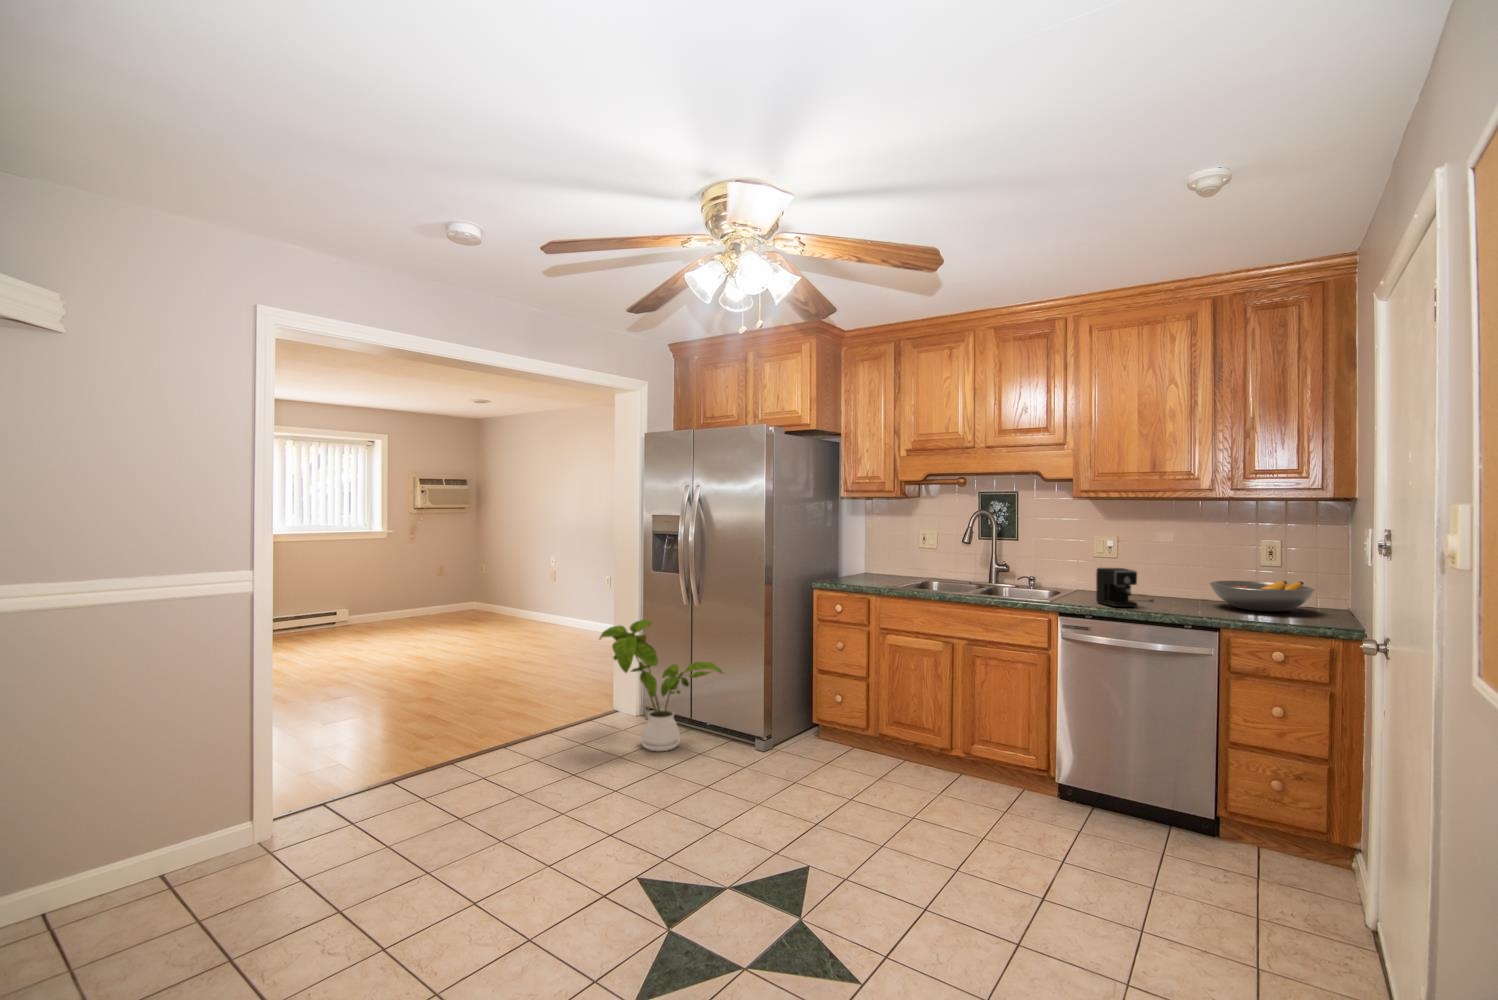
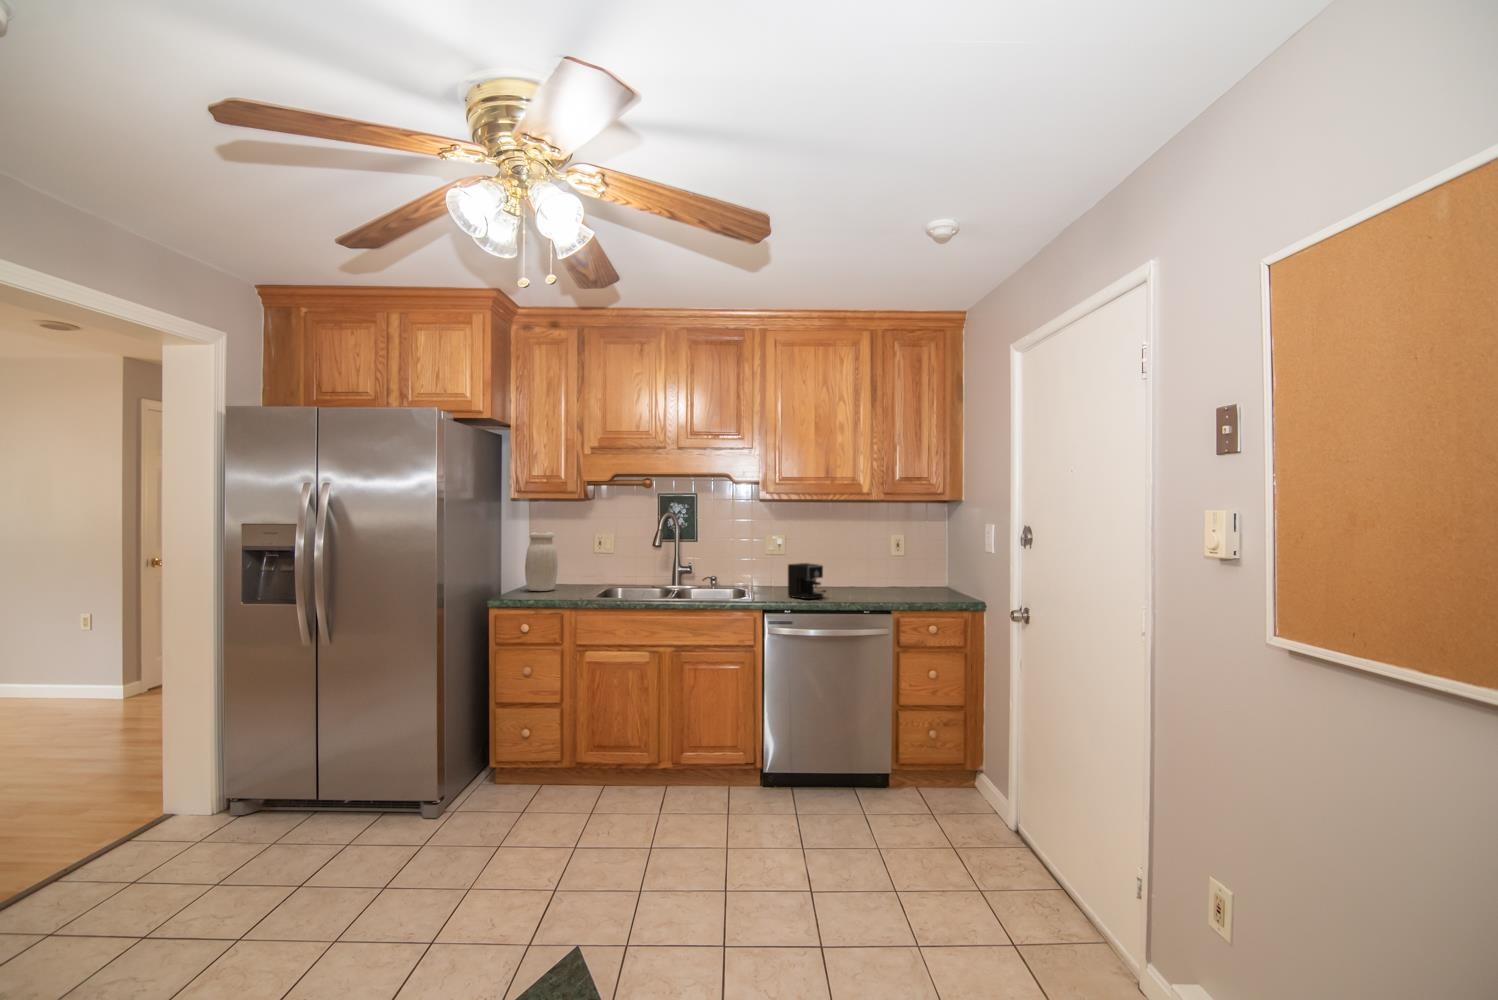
jar: none [856,527,883,578] -> present [525,532,558,591]
fruit bowl: present [1210,581,1315,612] -> none [867,566,939,592]
house plant: present [599,620,723,751] -> none [178,673,384,857]

